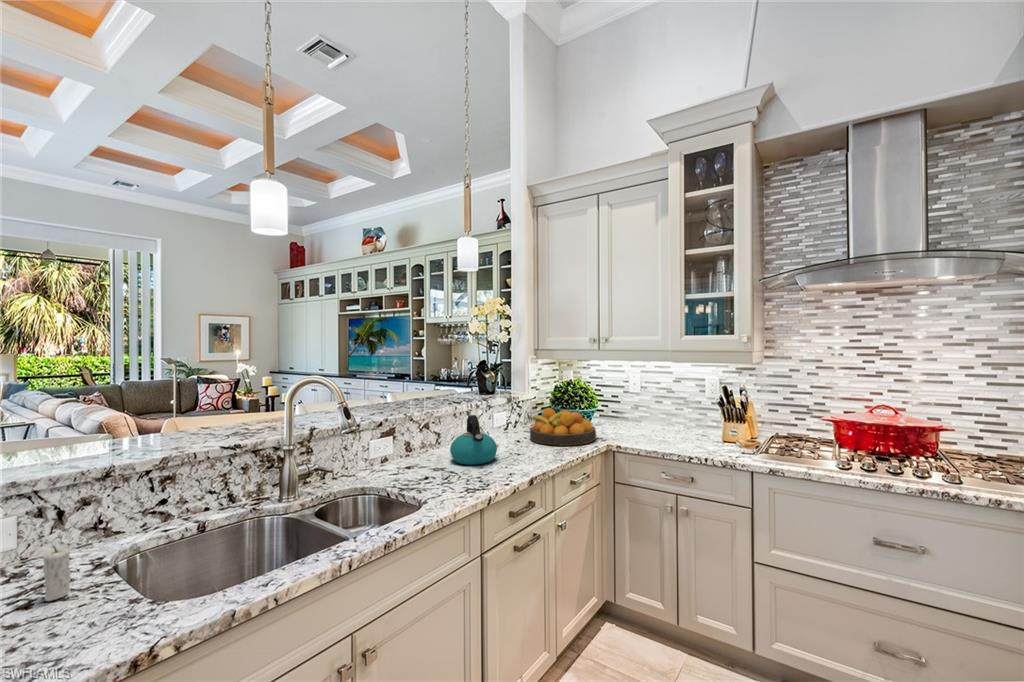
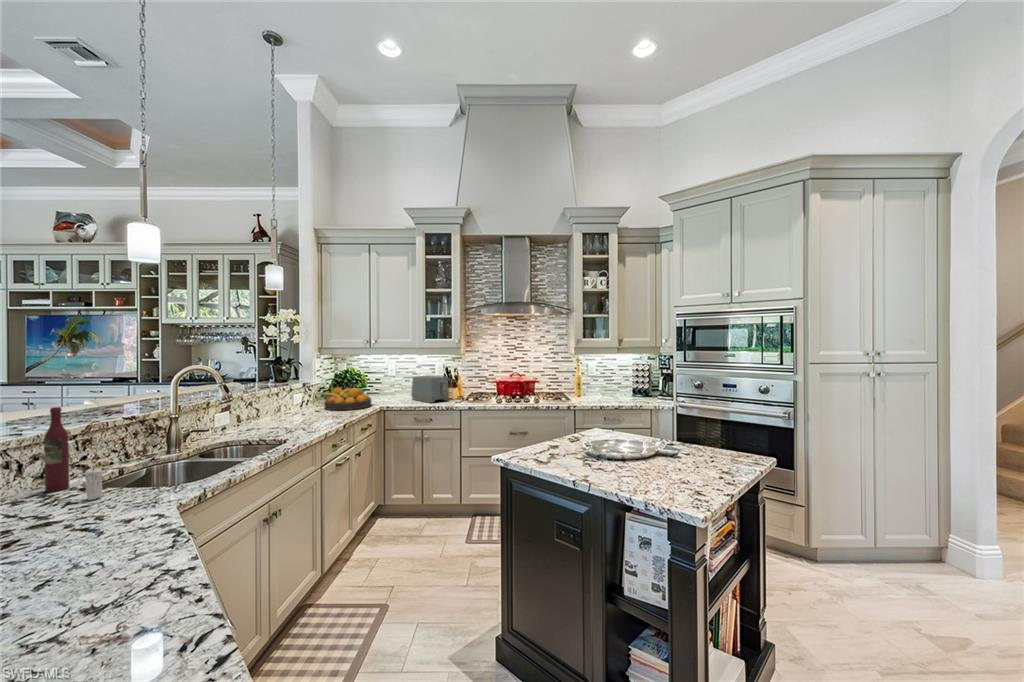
toaster: none [663,397,729,447] -> present [411,376,449,403]
kettle: present [450,415,497,465] -> none [278,391,314,424]
wine bottle: none [85,436,117,554] -> present [44,407,70,492]

